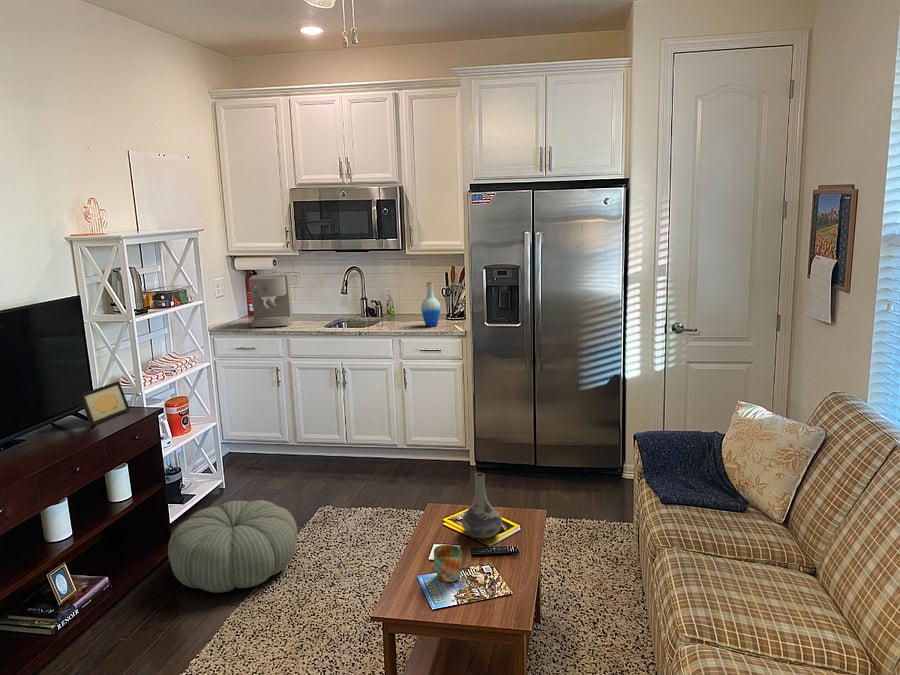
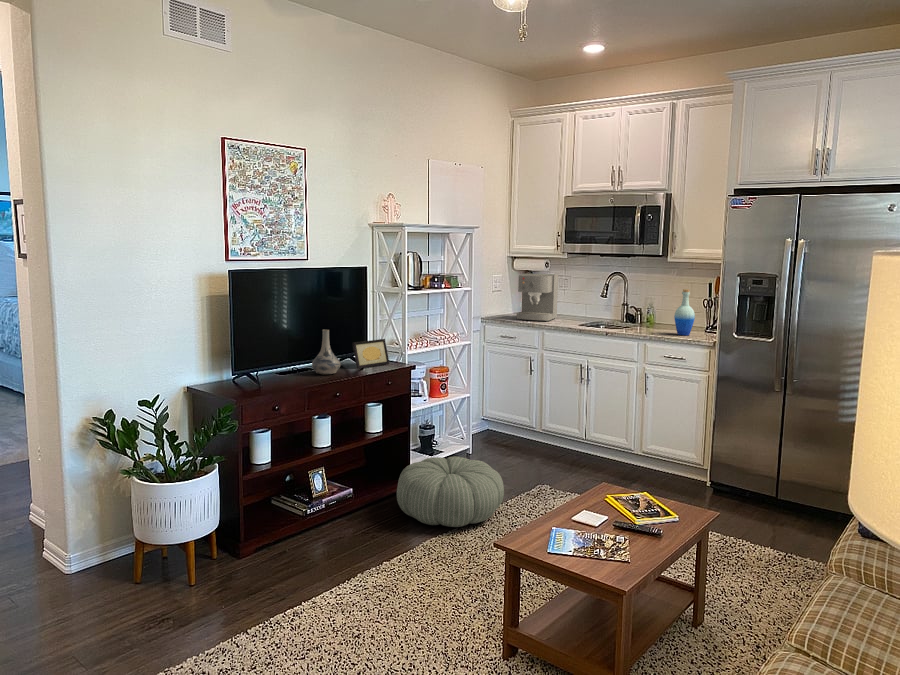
decorative vase: present [462,473,502,539] -> present [312,330,341,374]
mug: present [434,545,462,582] -> none [569,505,599,539]

